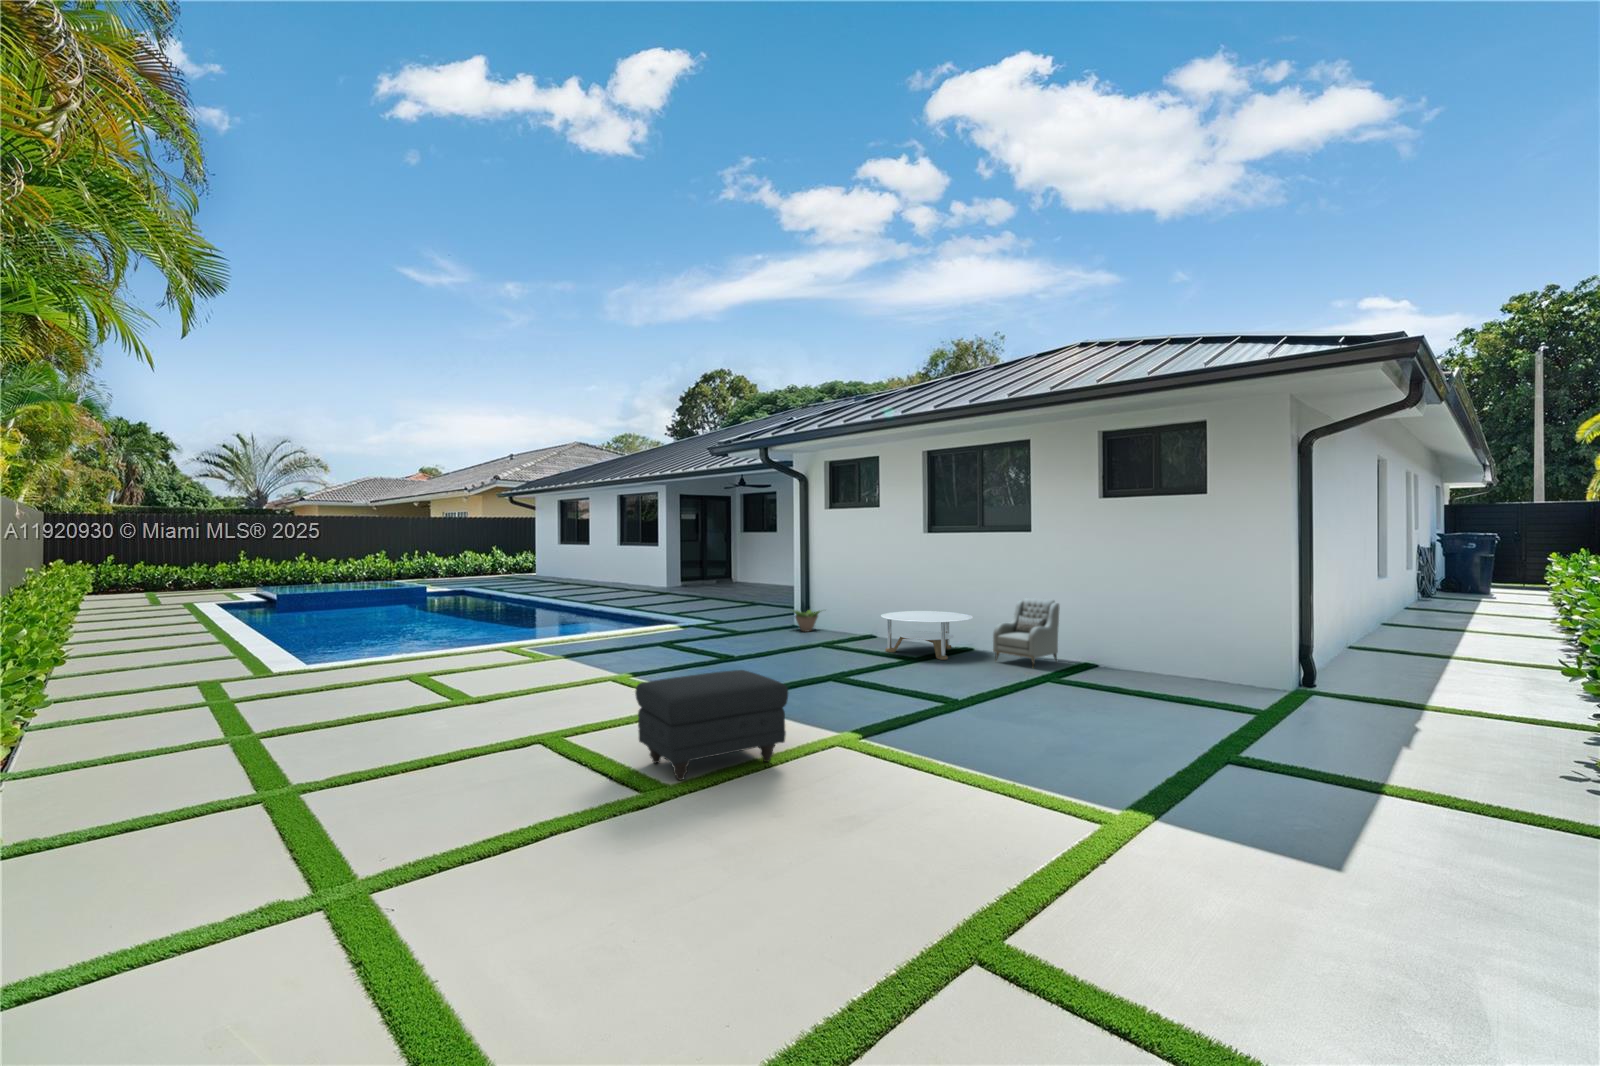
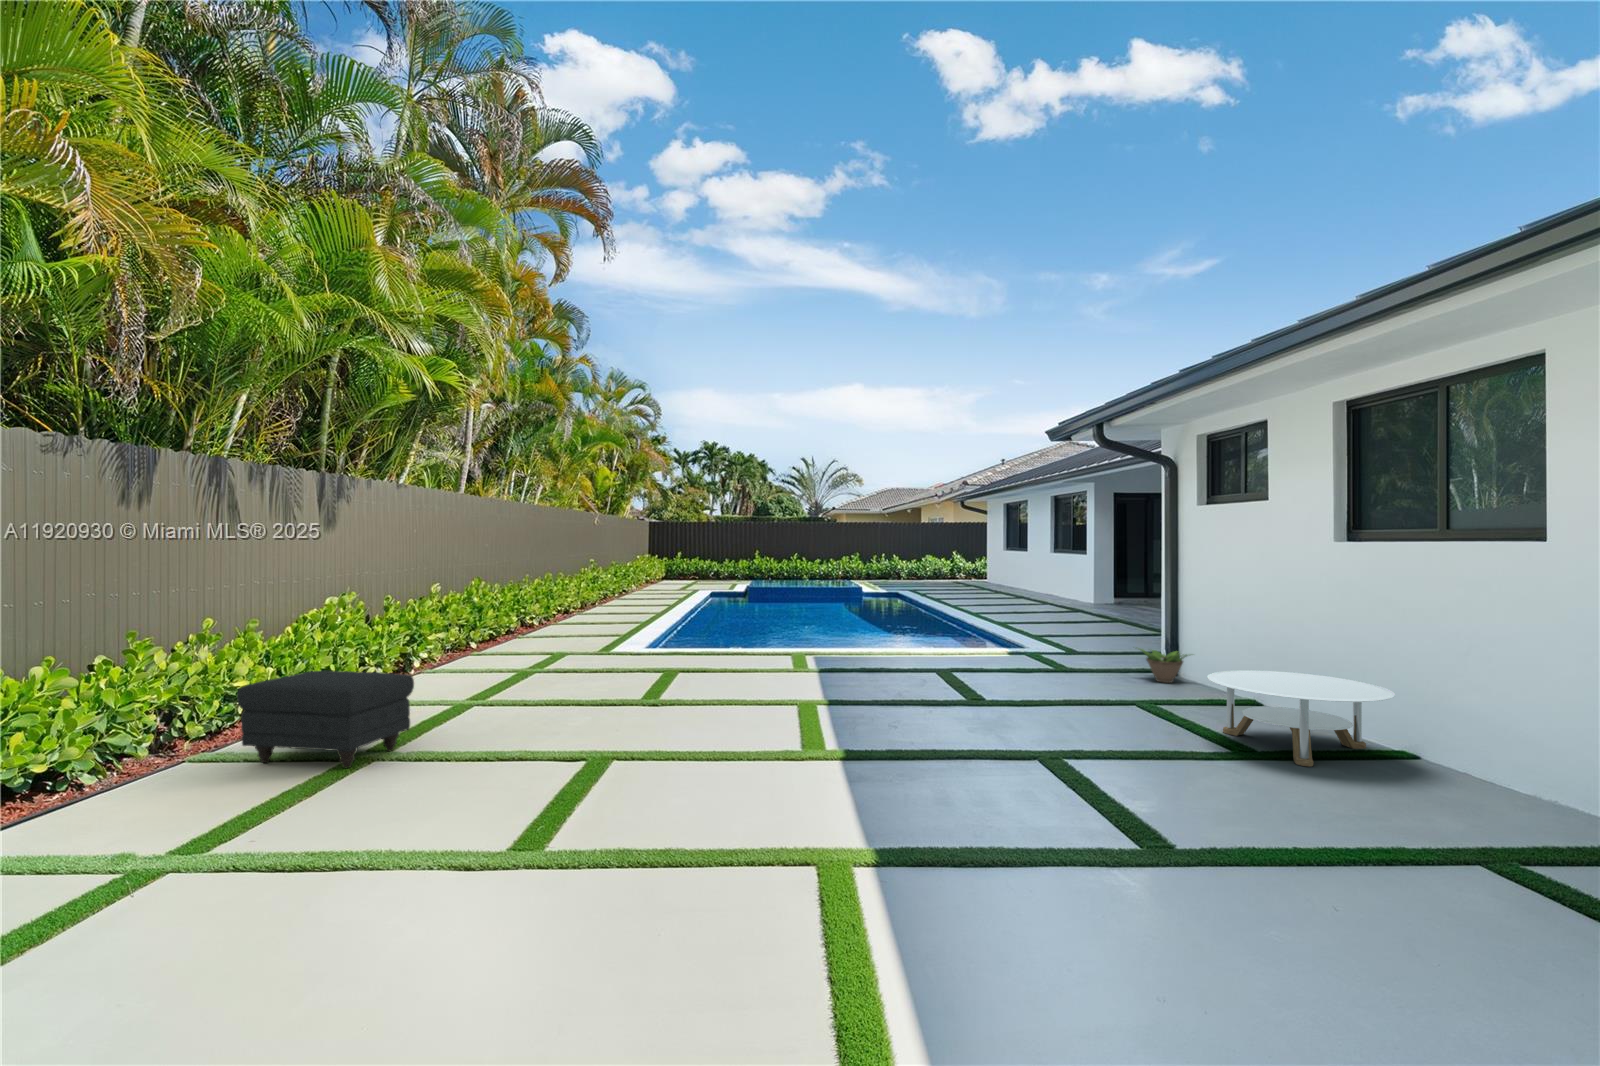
armchair: present [993,598,1060,666] -> none [1404,642,1585,826]
ottoman: present [635,670,788,780] -> present [237,671,414,768]

